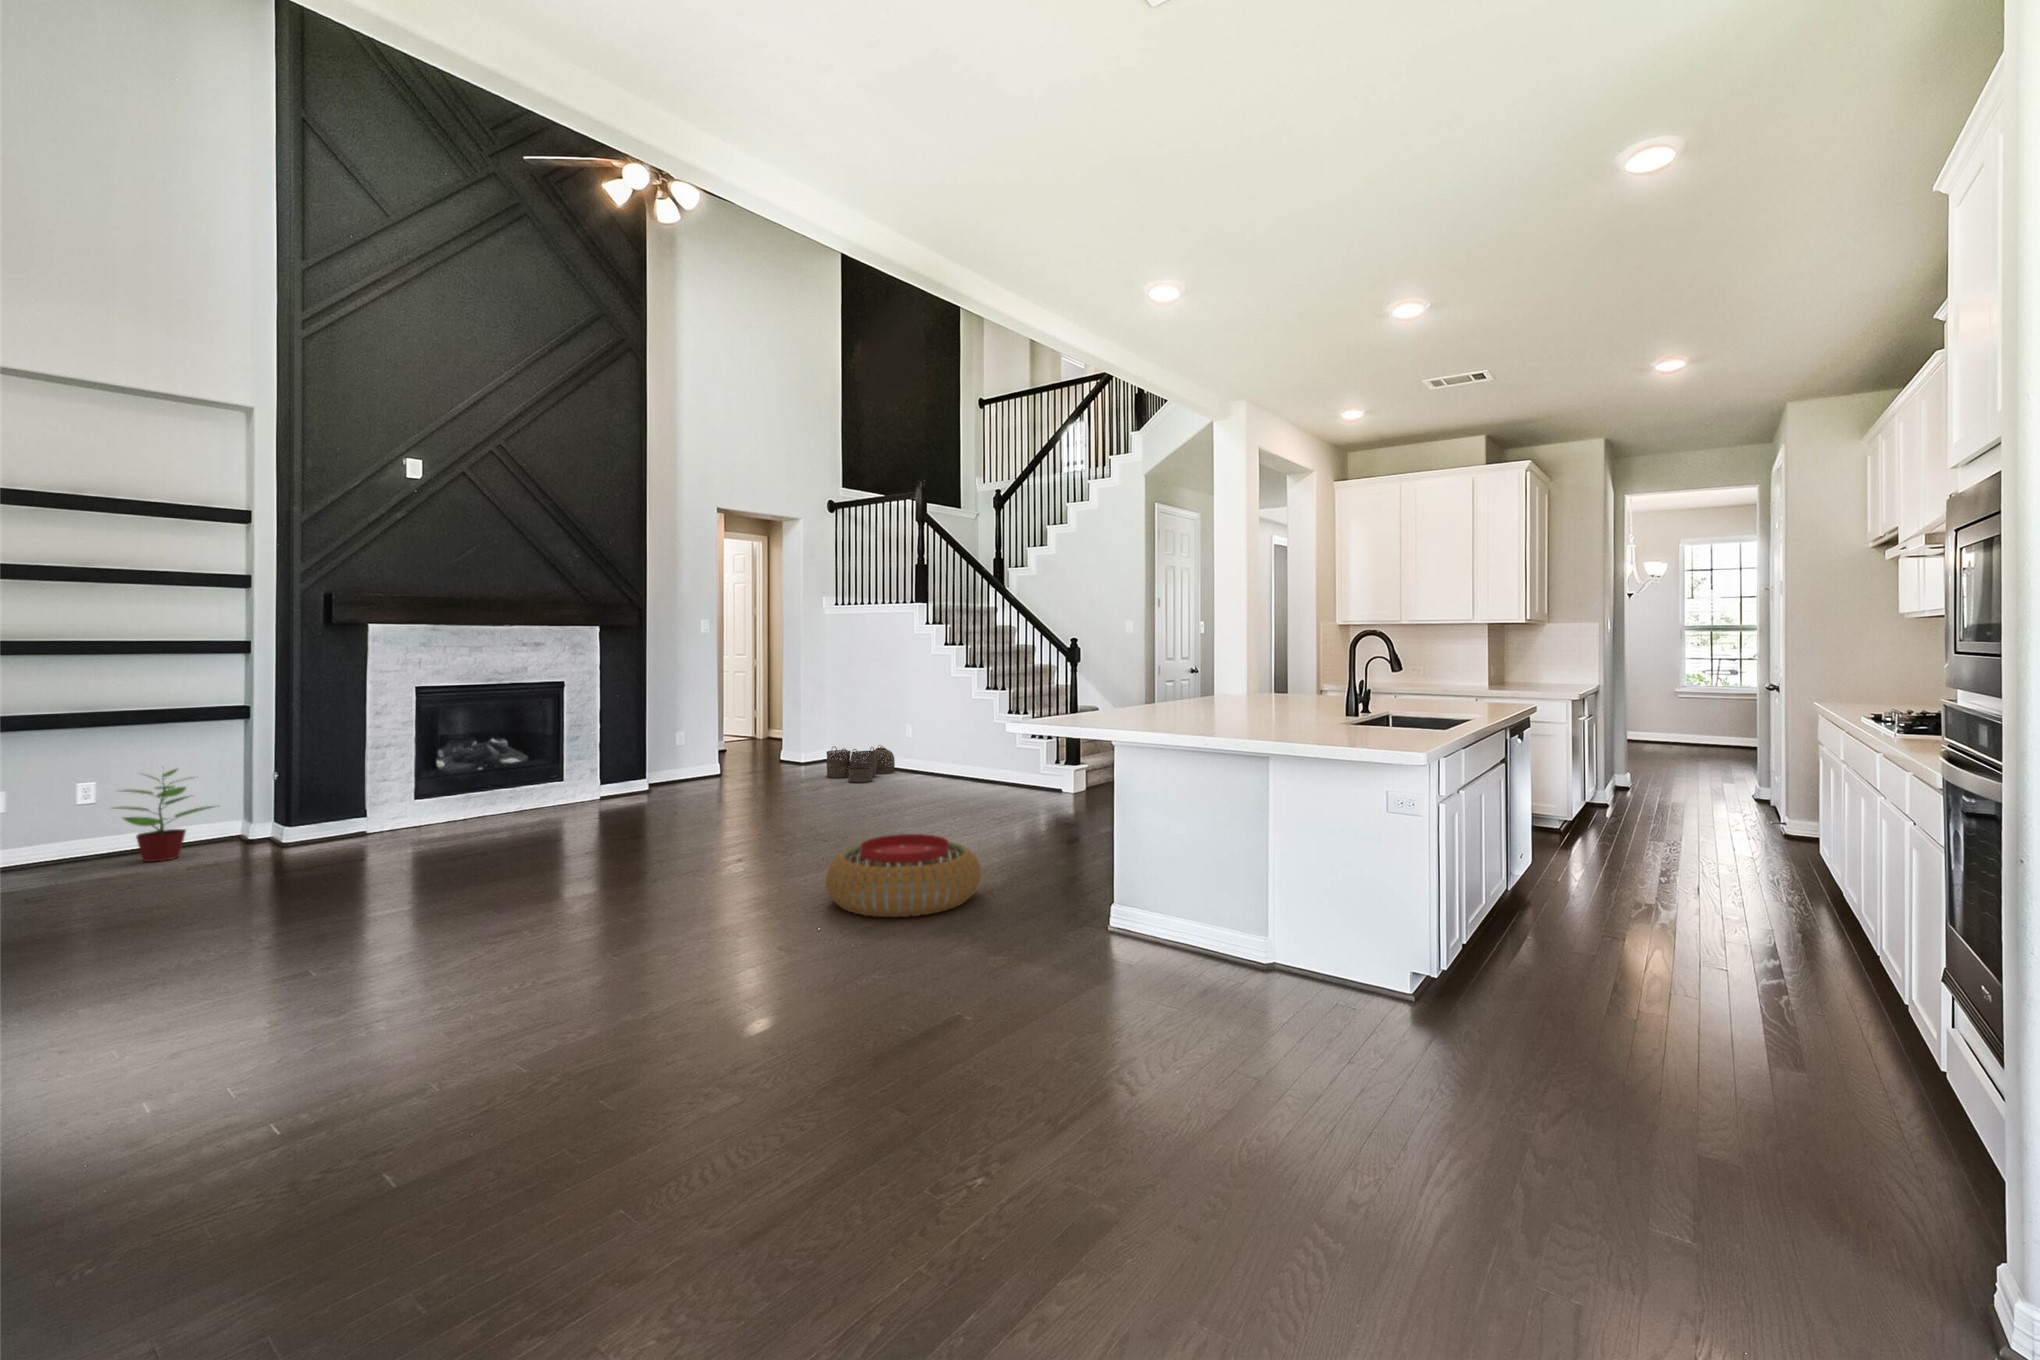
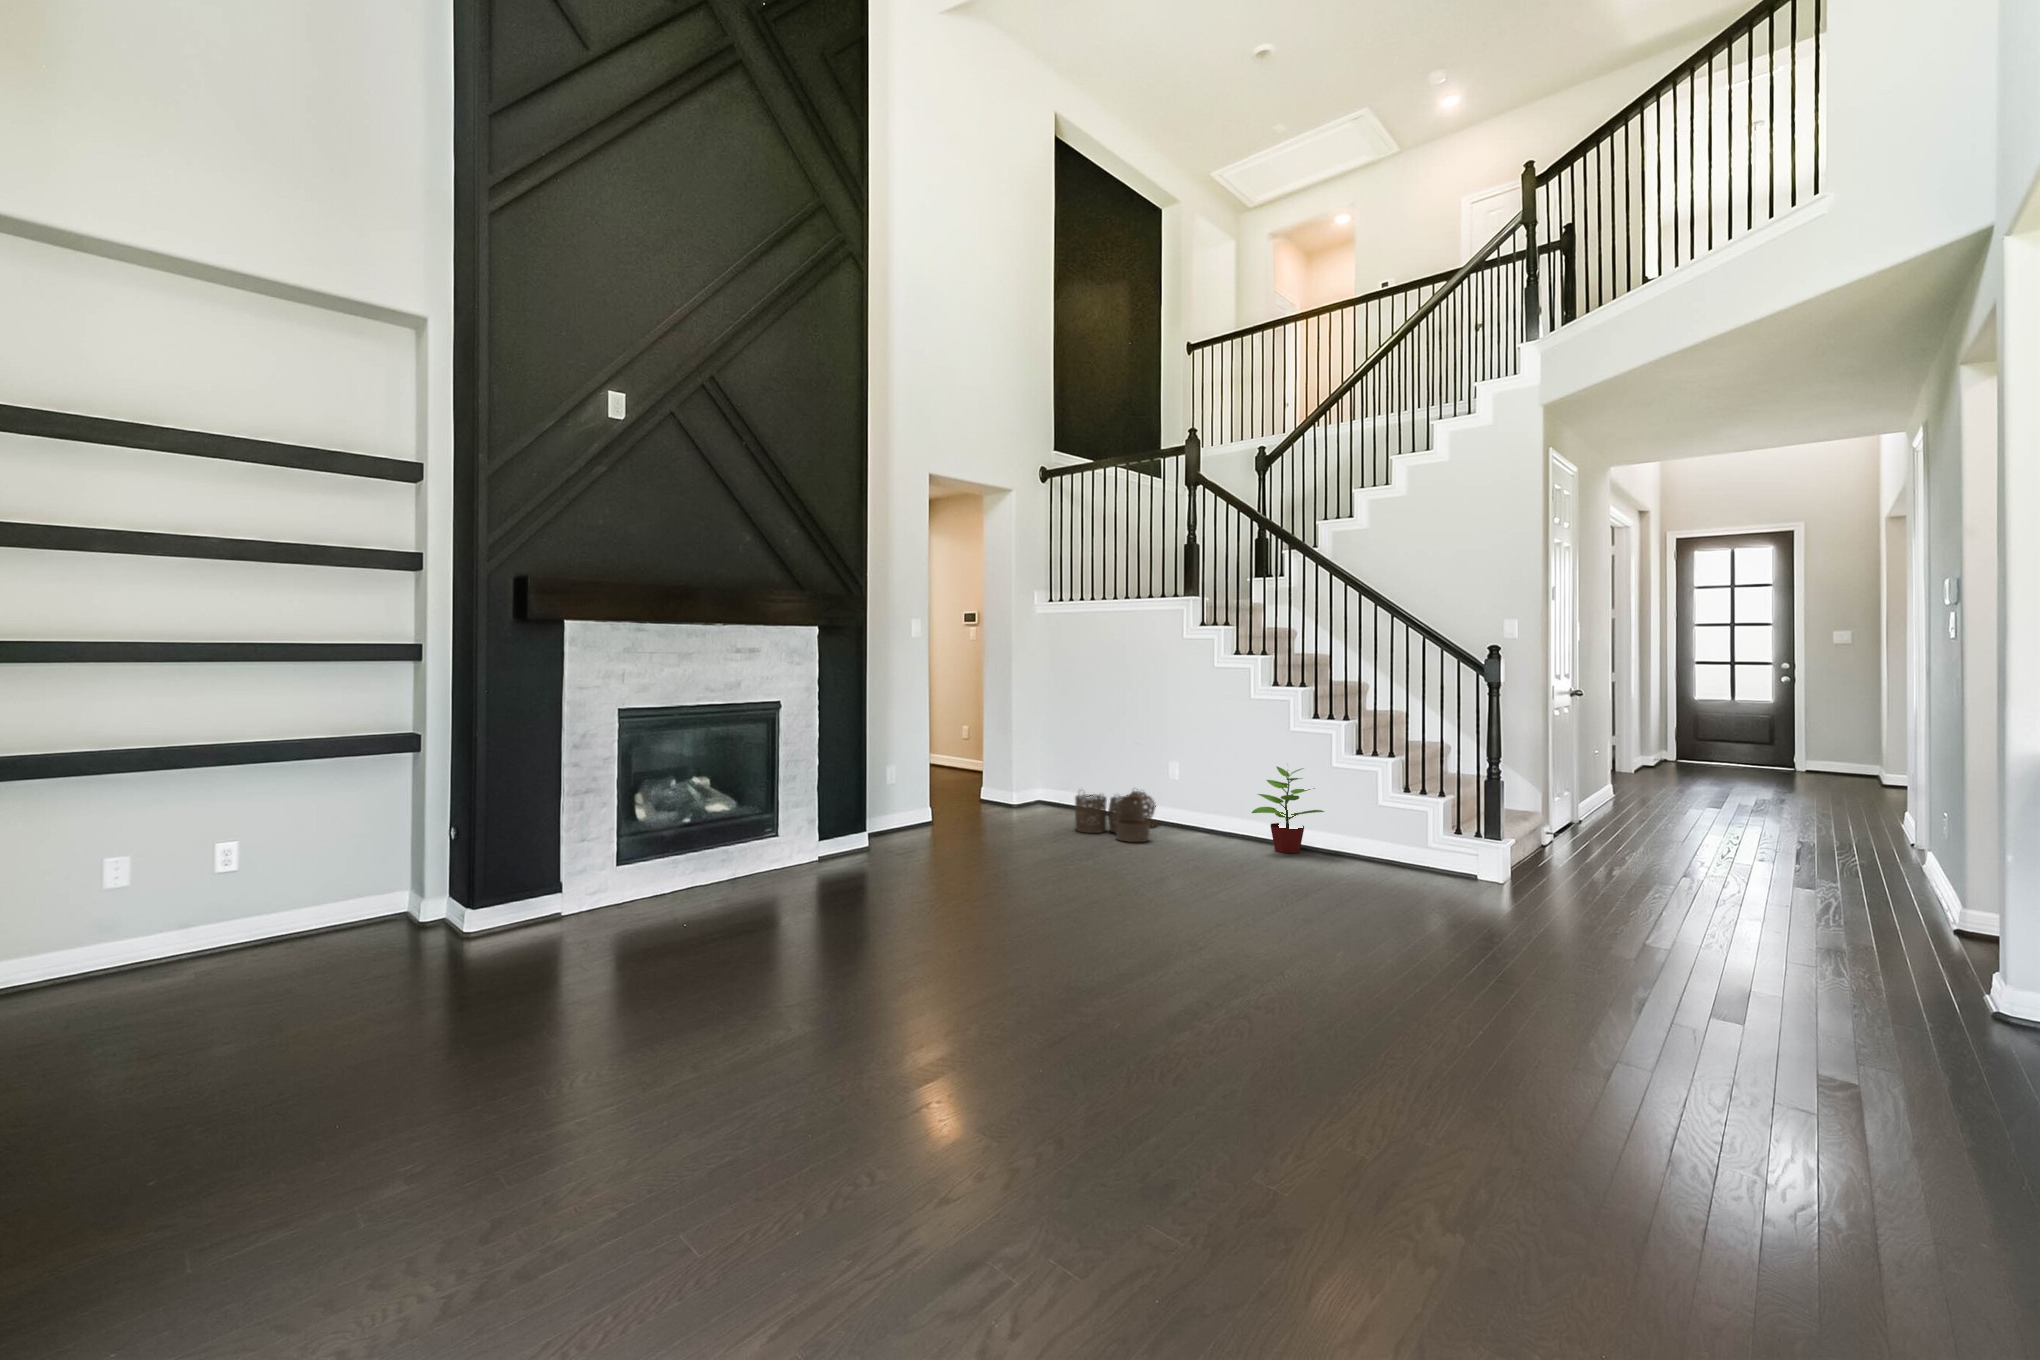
potted plant: present [116,769,219,862] -> present [1252,767,1324,853]
pouf: present [826,834,981,917] -> none [1471,1001,1846,1215]

